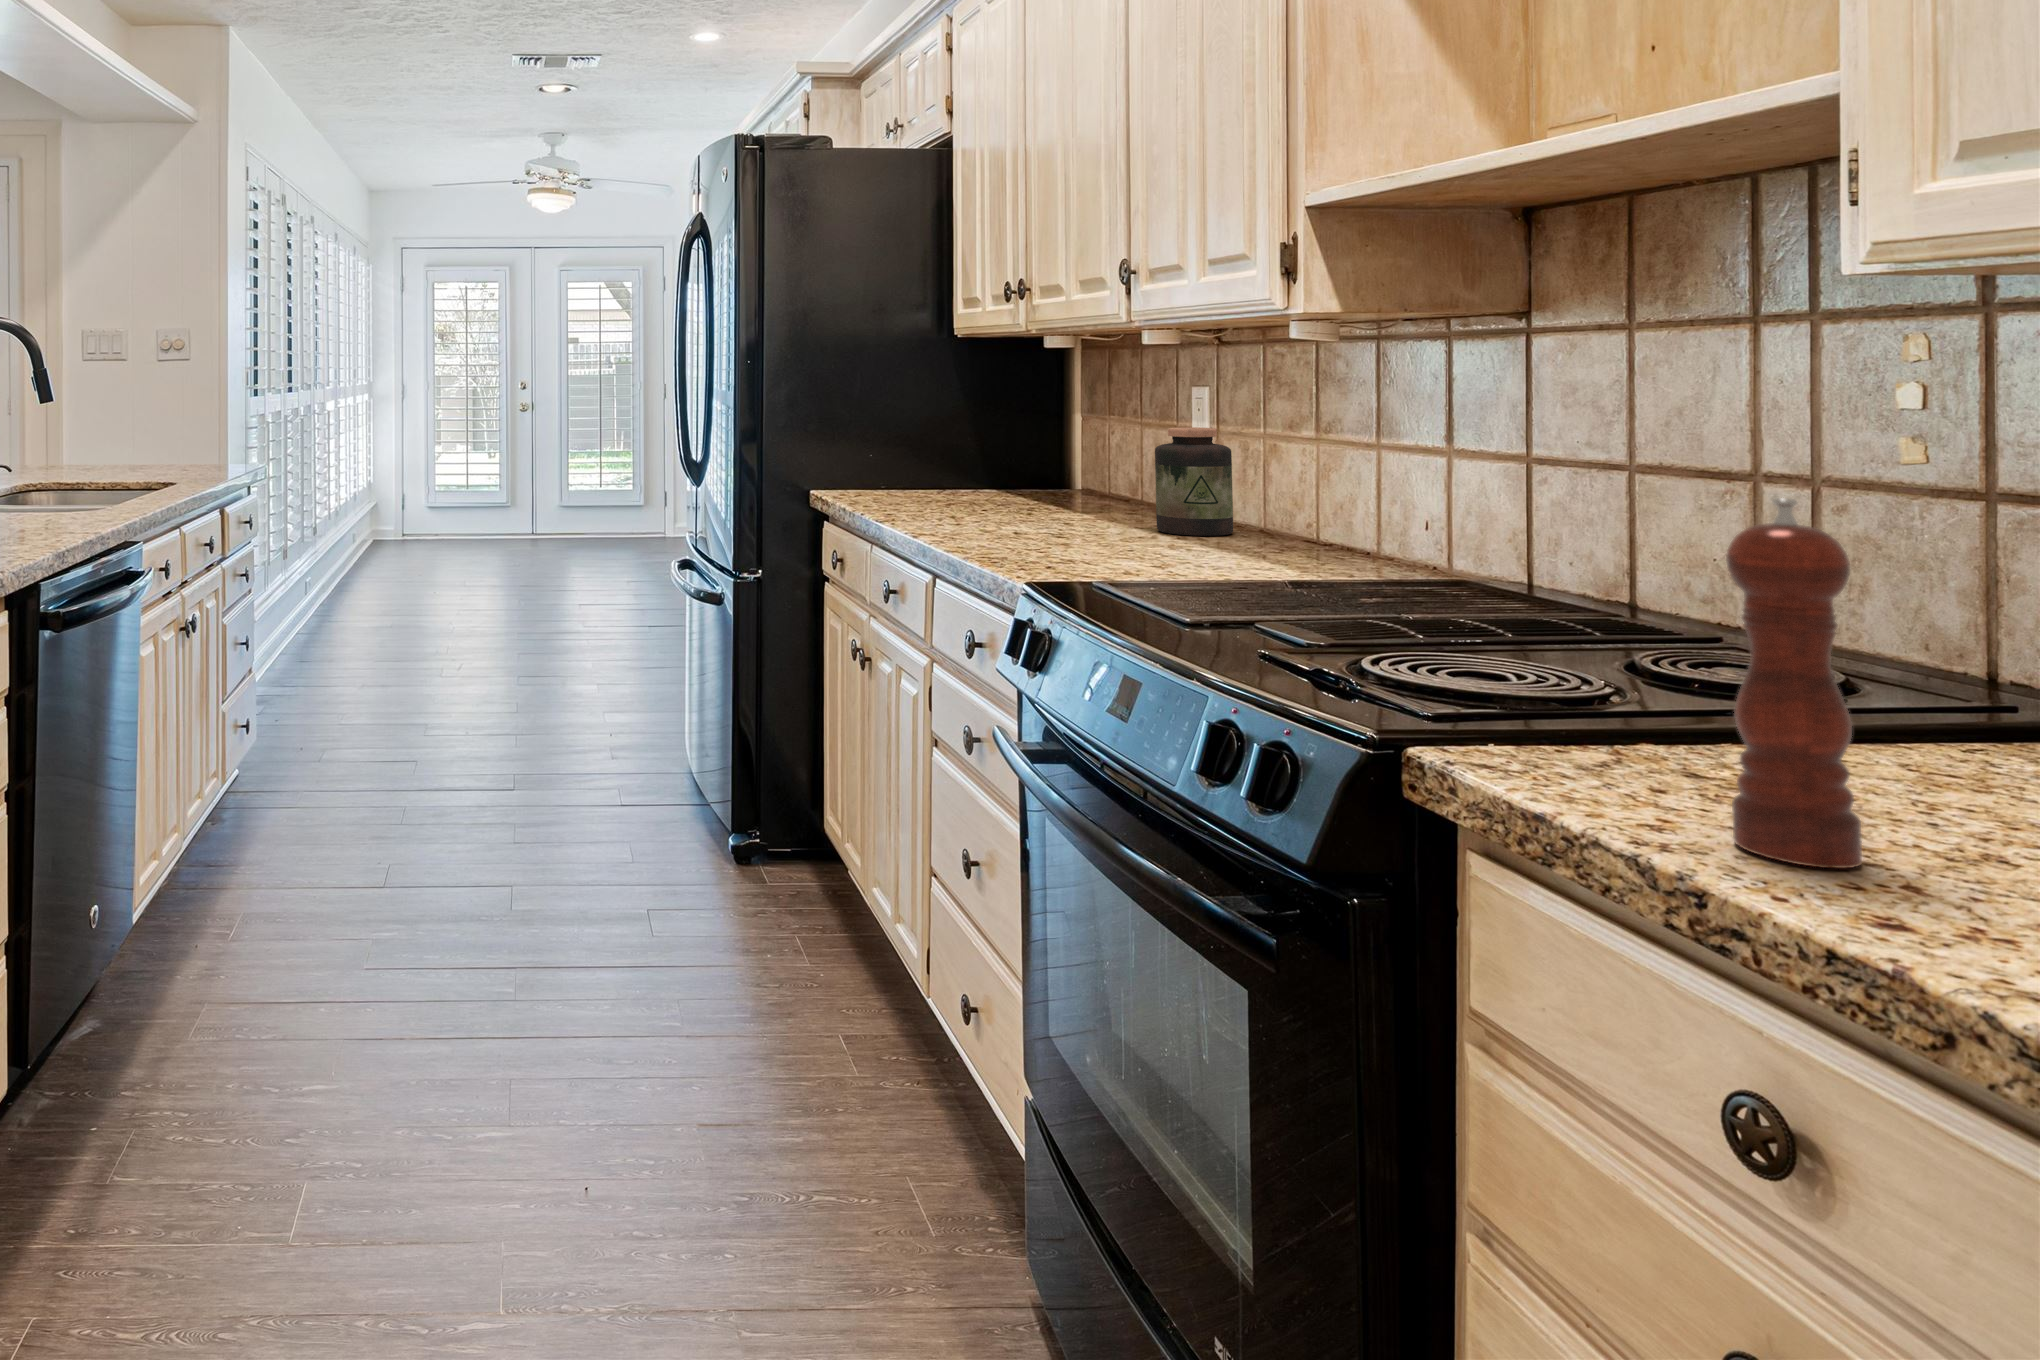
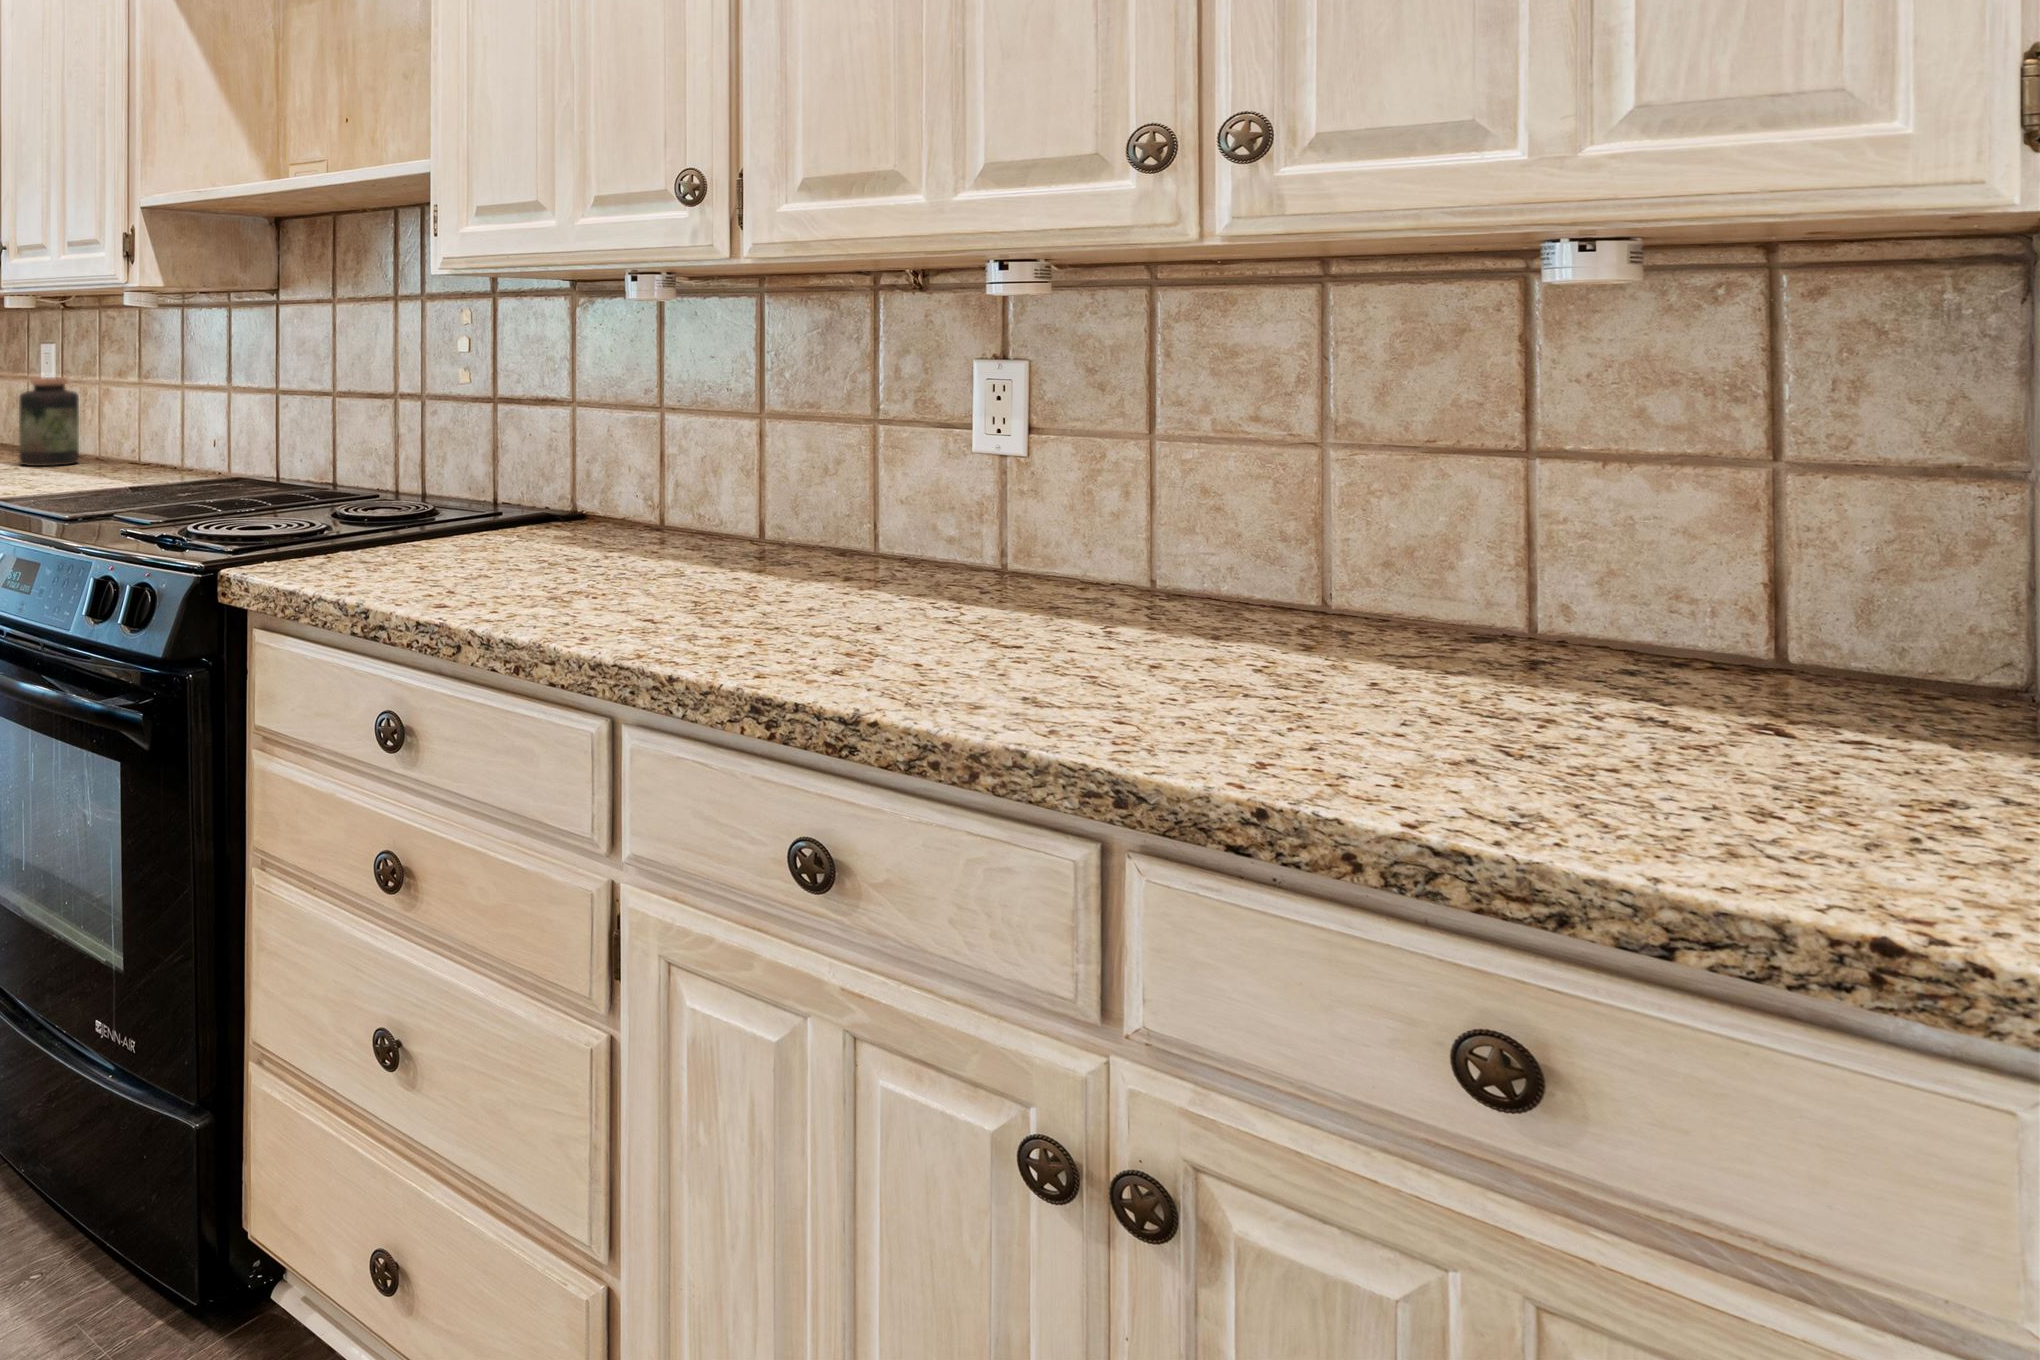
pepper mill: present [1726,498,1862,868] -> none [381,392,432,589]

